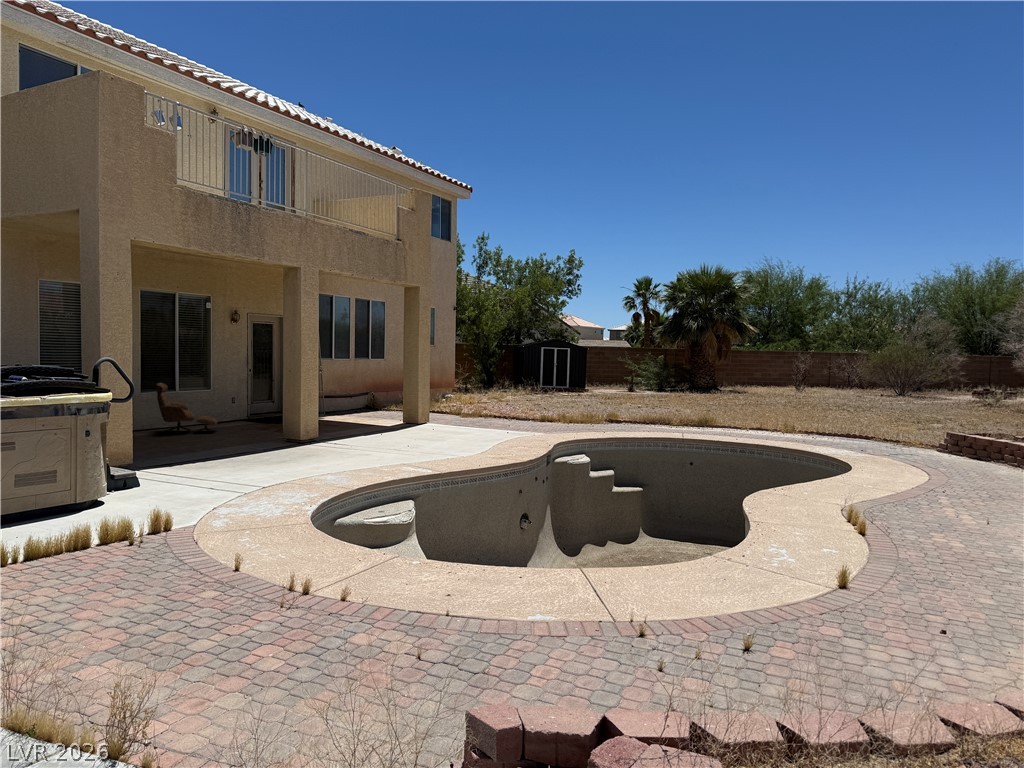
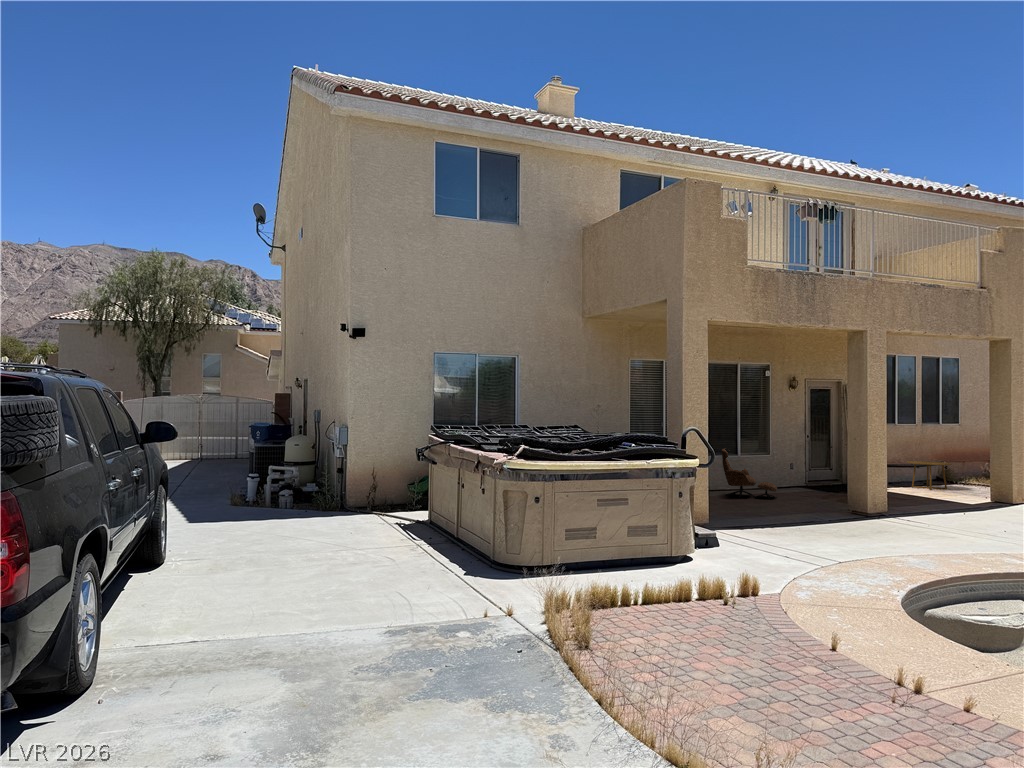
round table: none [339,391,375,416] -> present [907,461,952,490]

